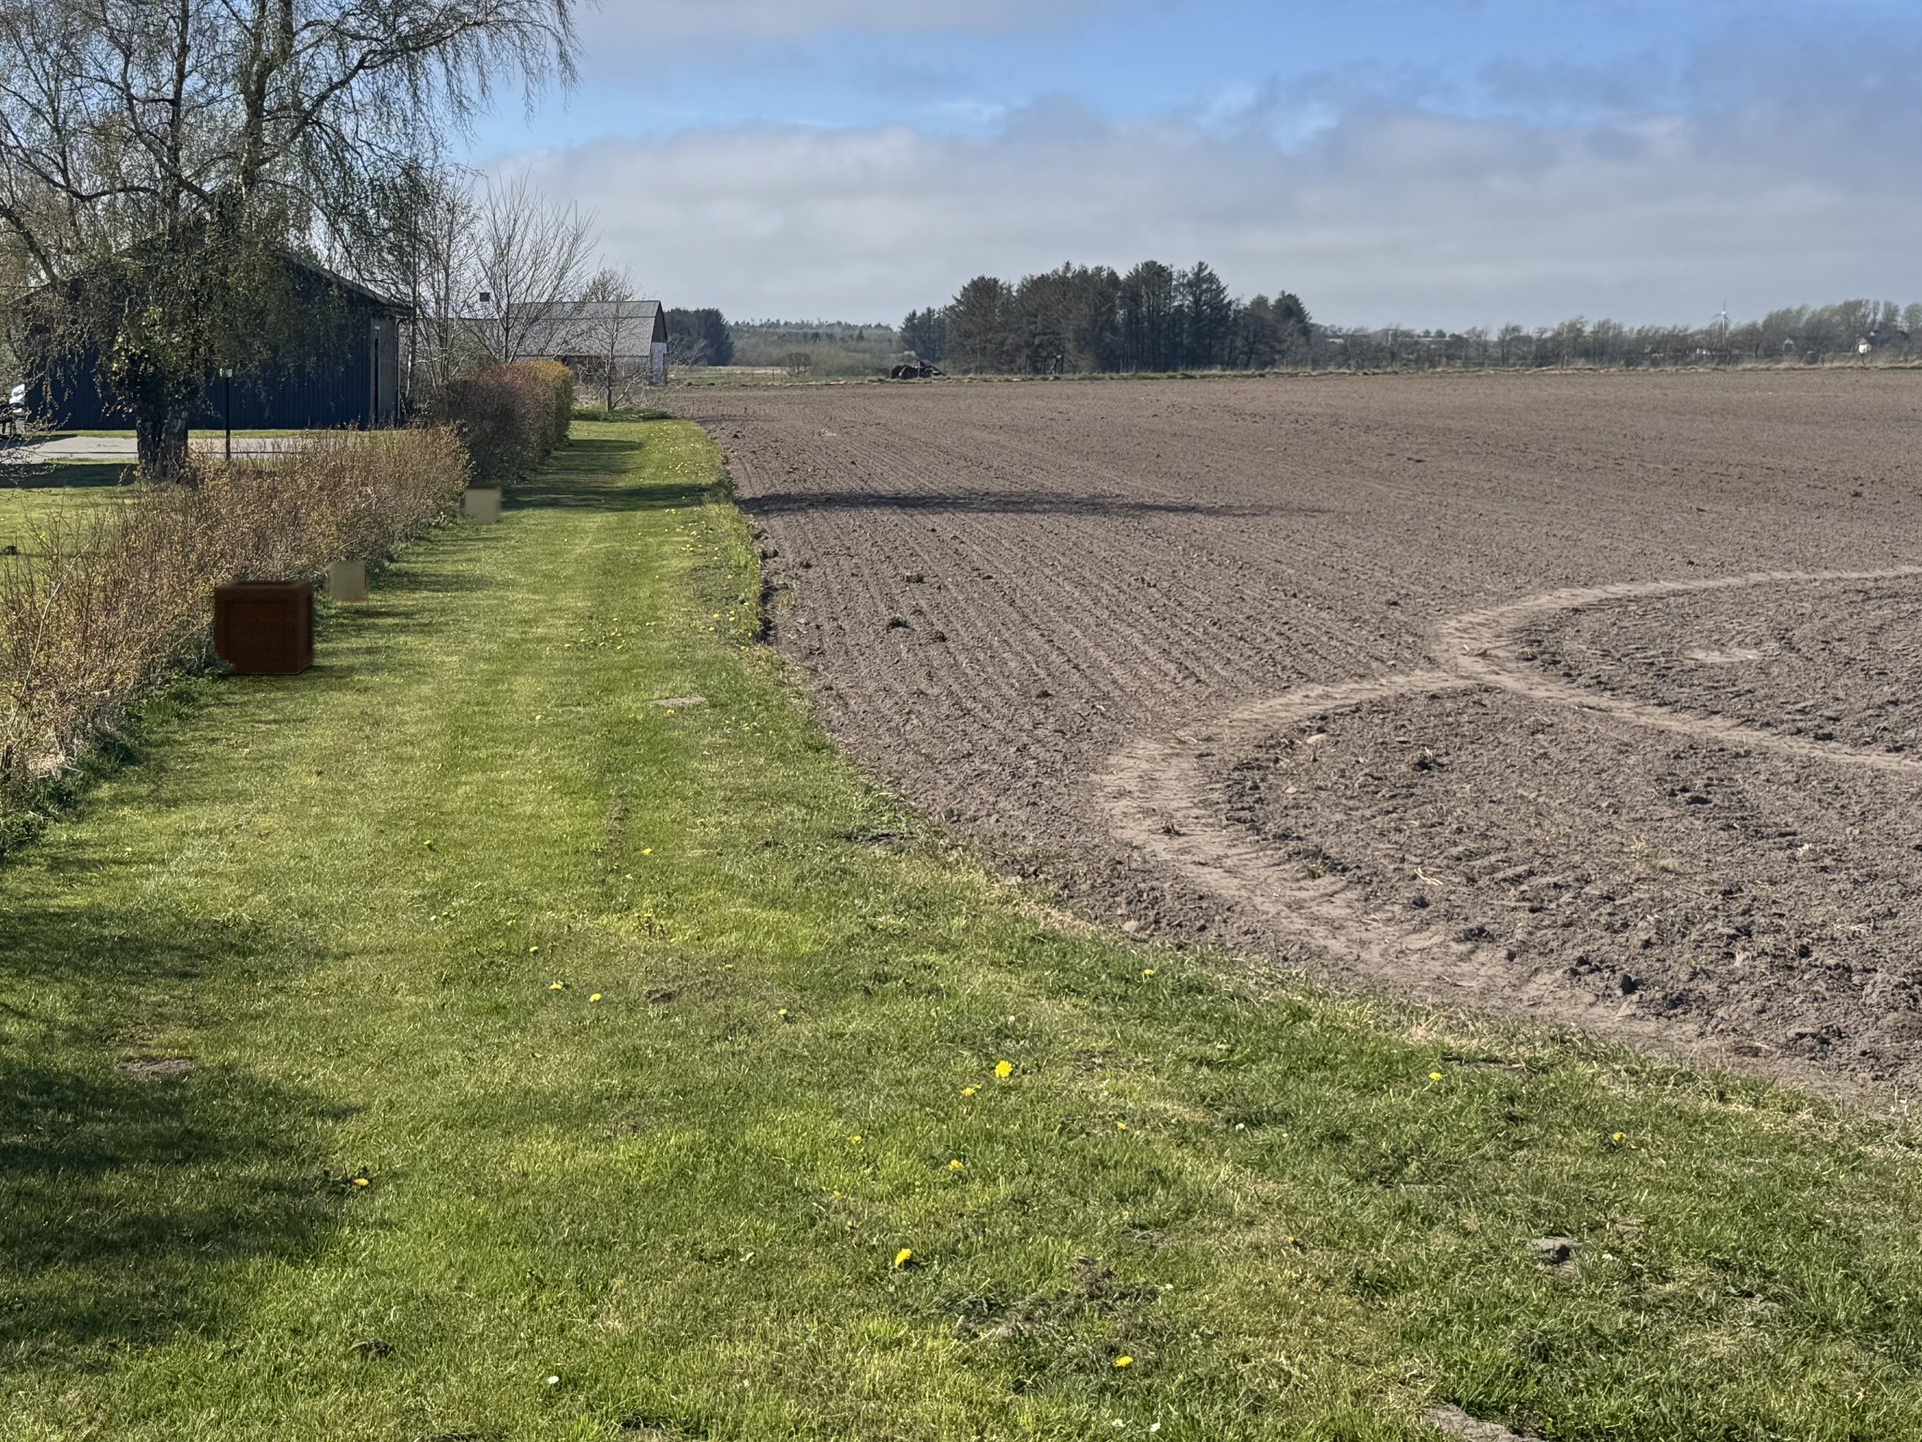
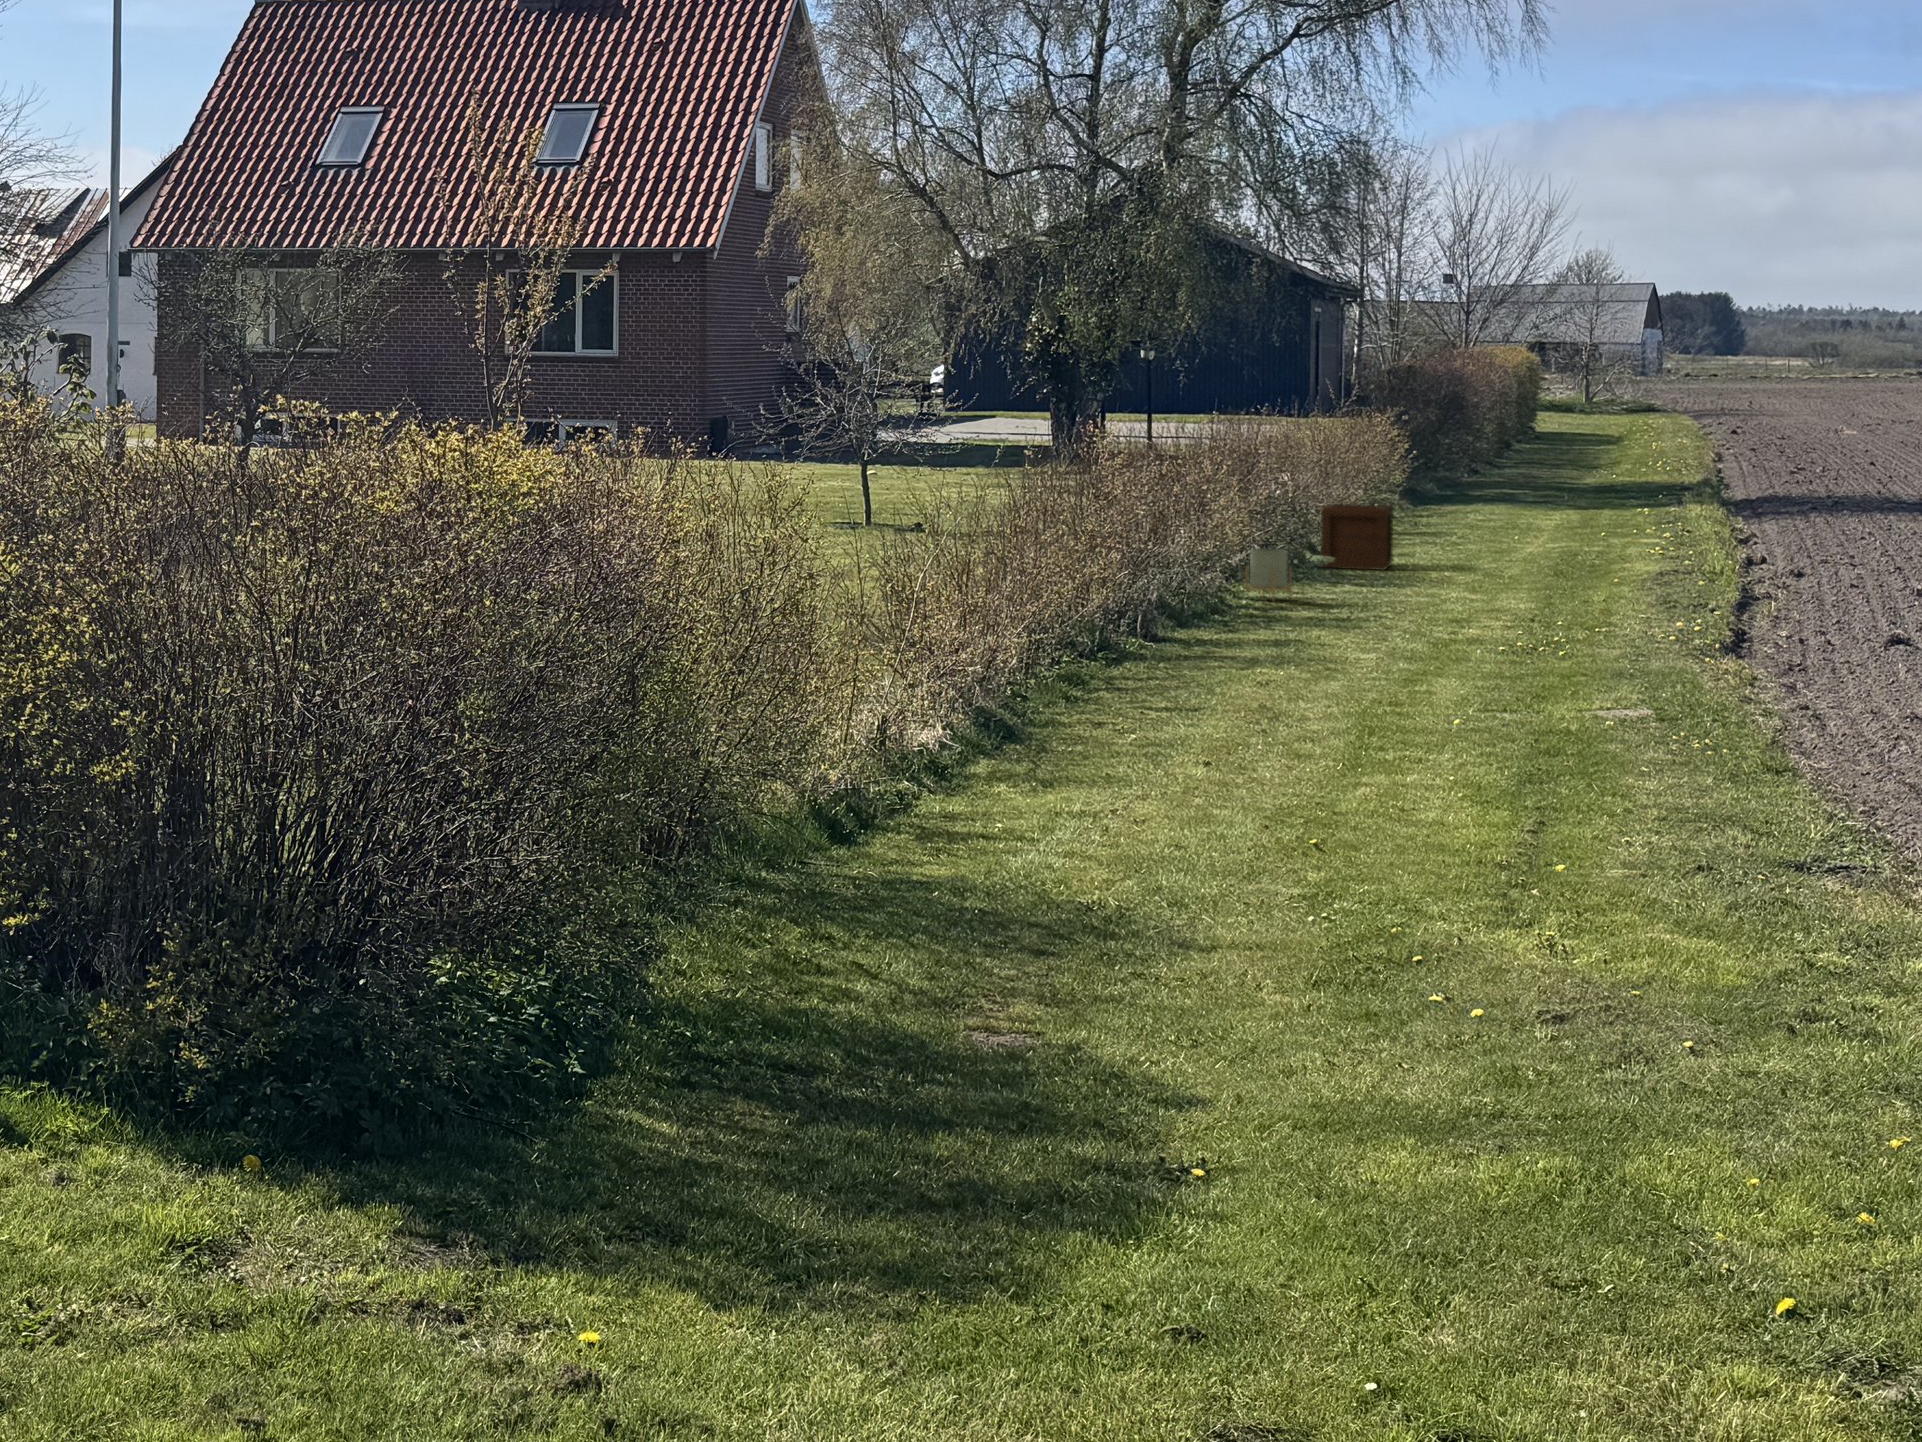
bench: present [465,483,501,525] -> none [1409,480,1451,525]
wooden crate: present [213,580,315,675] -> present [1321,504,1393,570]

